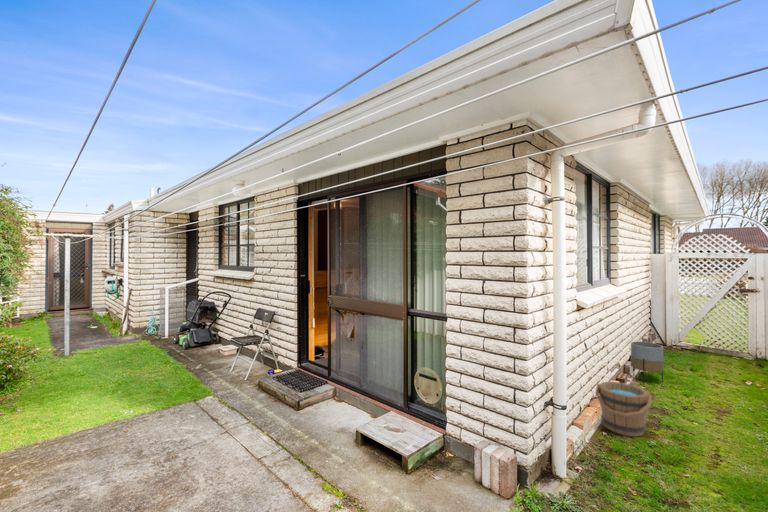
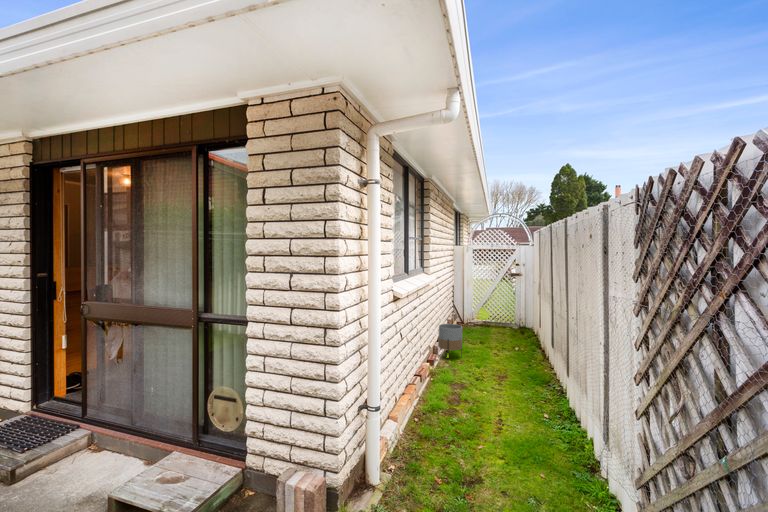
bucket: present [596,382,653,437] -> none [409,367,455,418]

